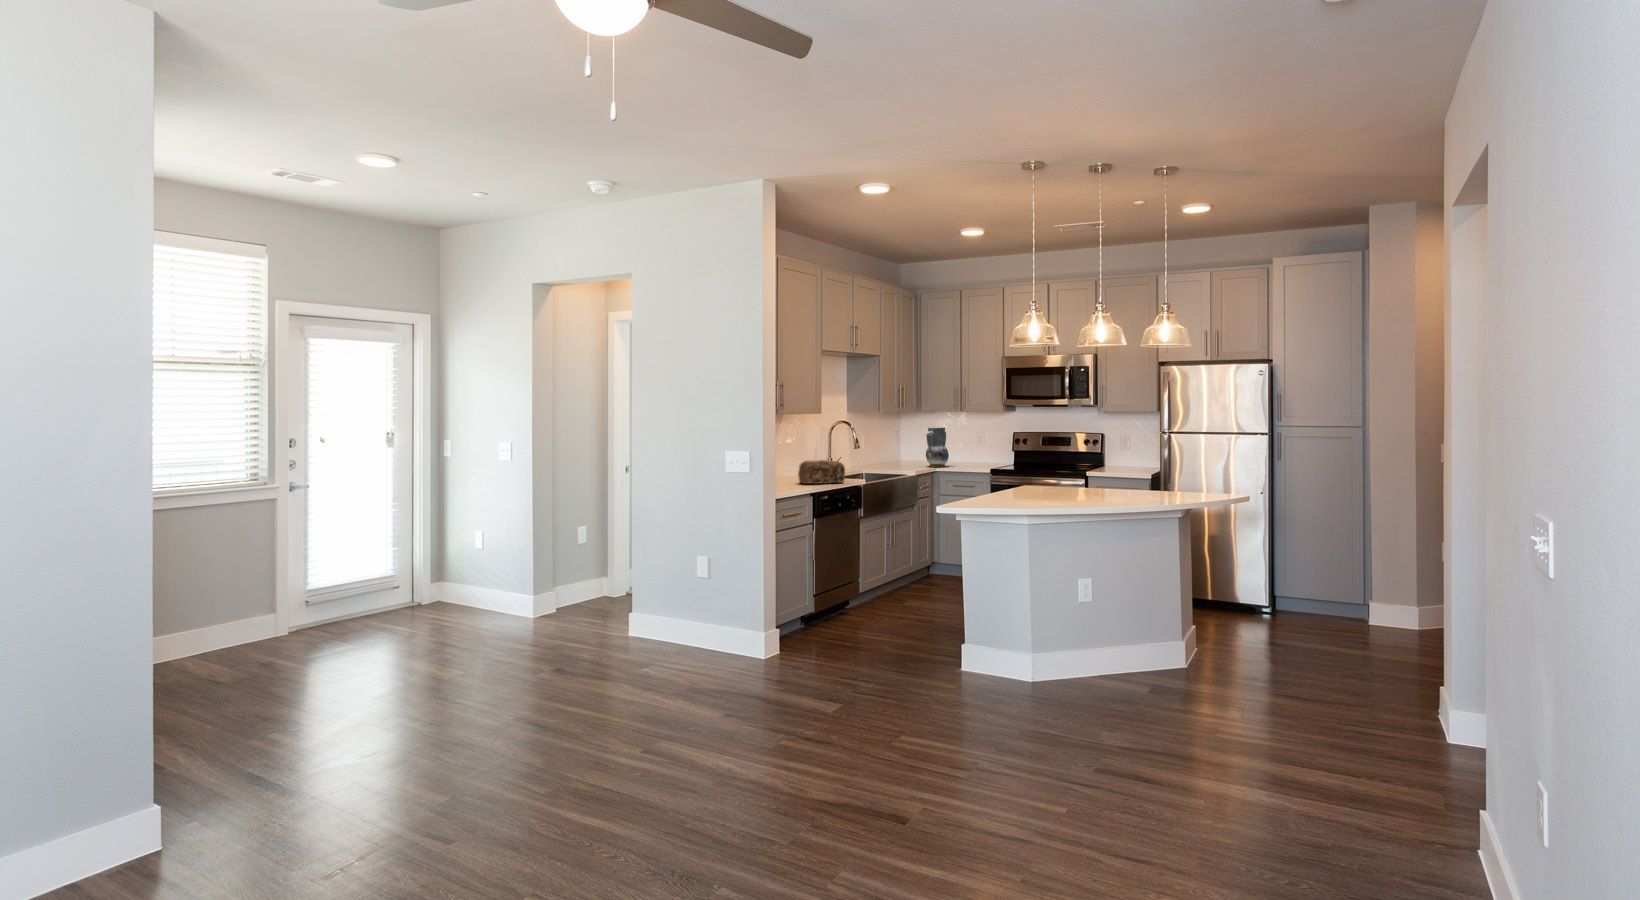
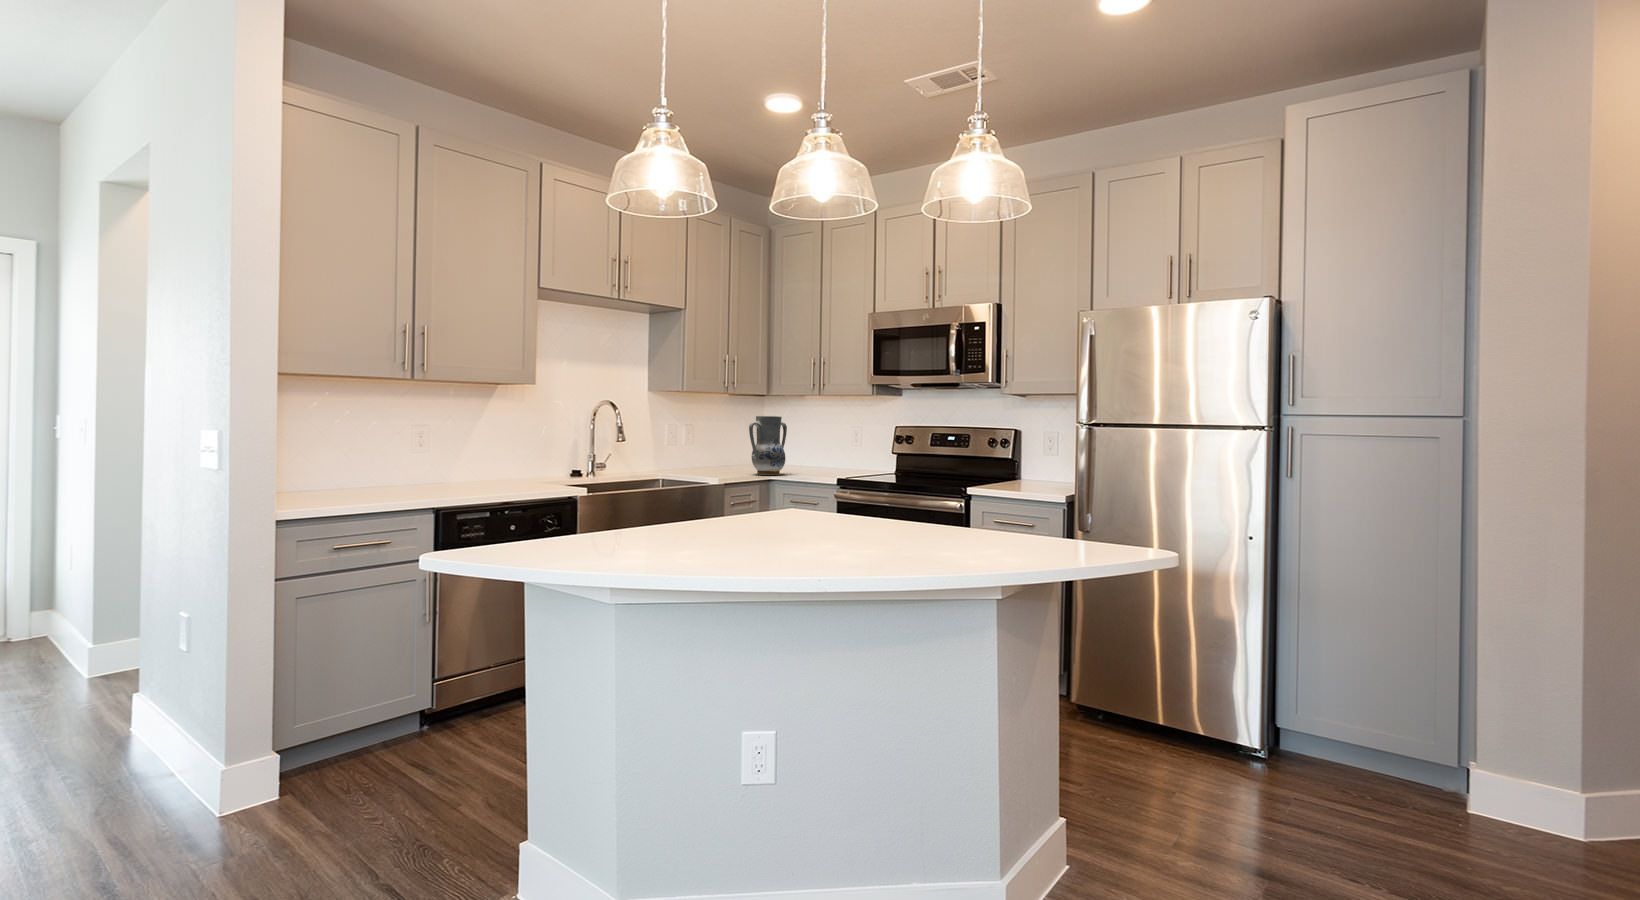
bread loaf: present [798,460,845,484] -> none [460,453,538,491]

